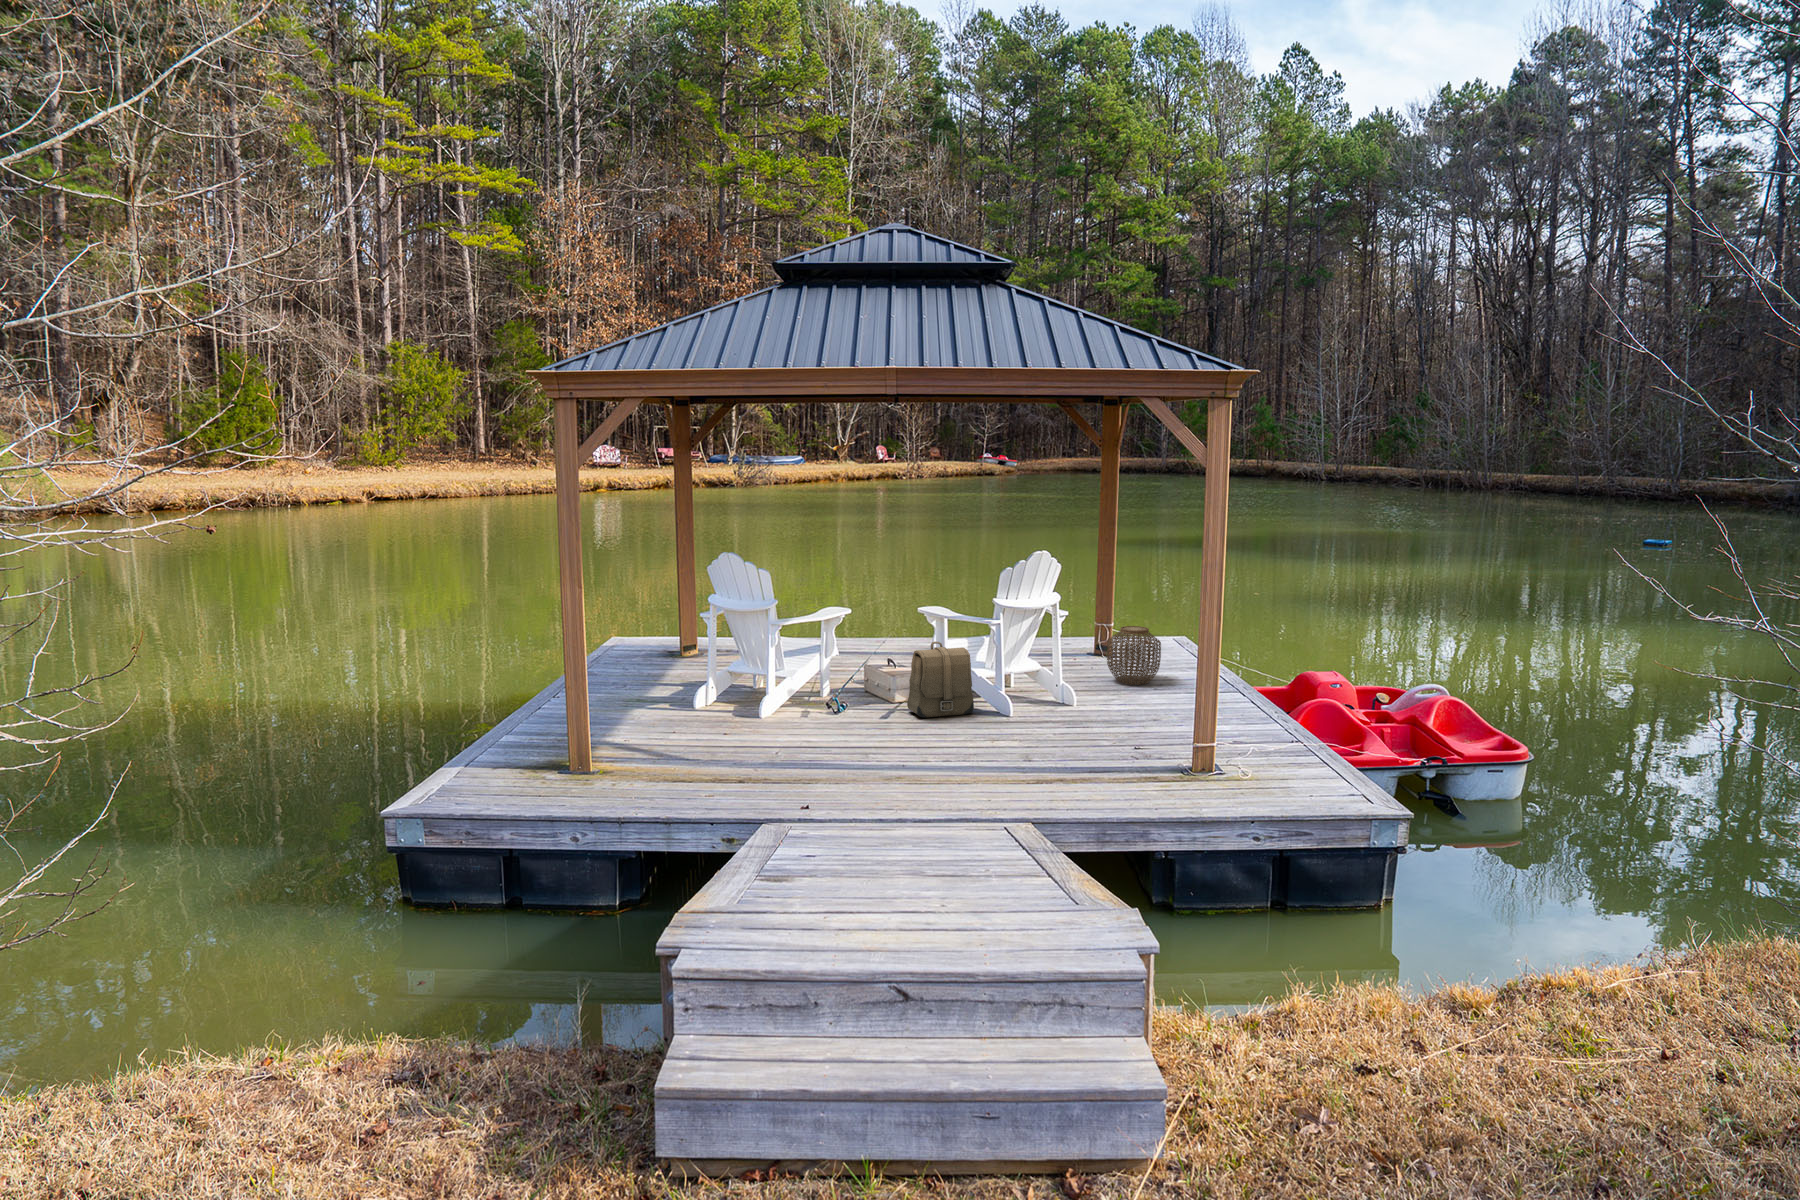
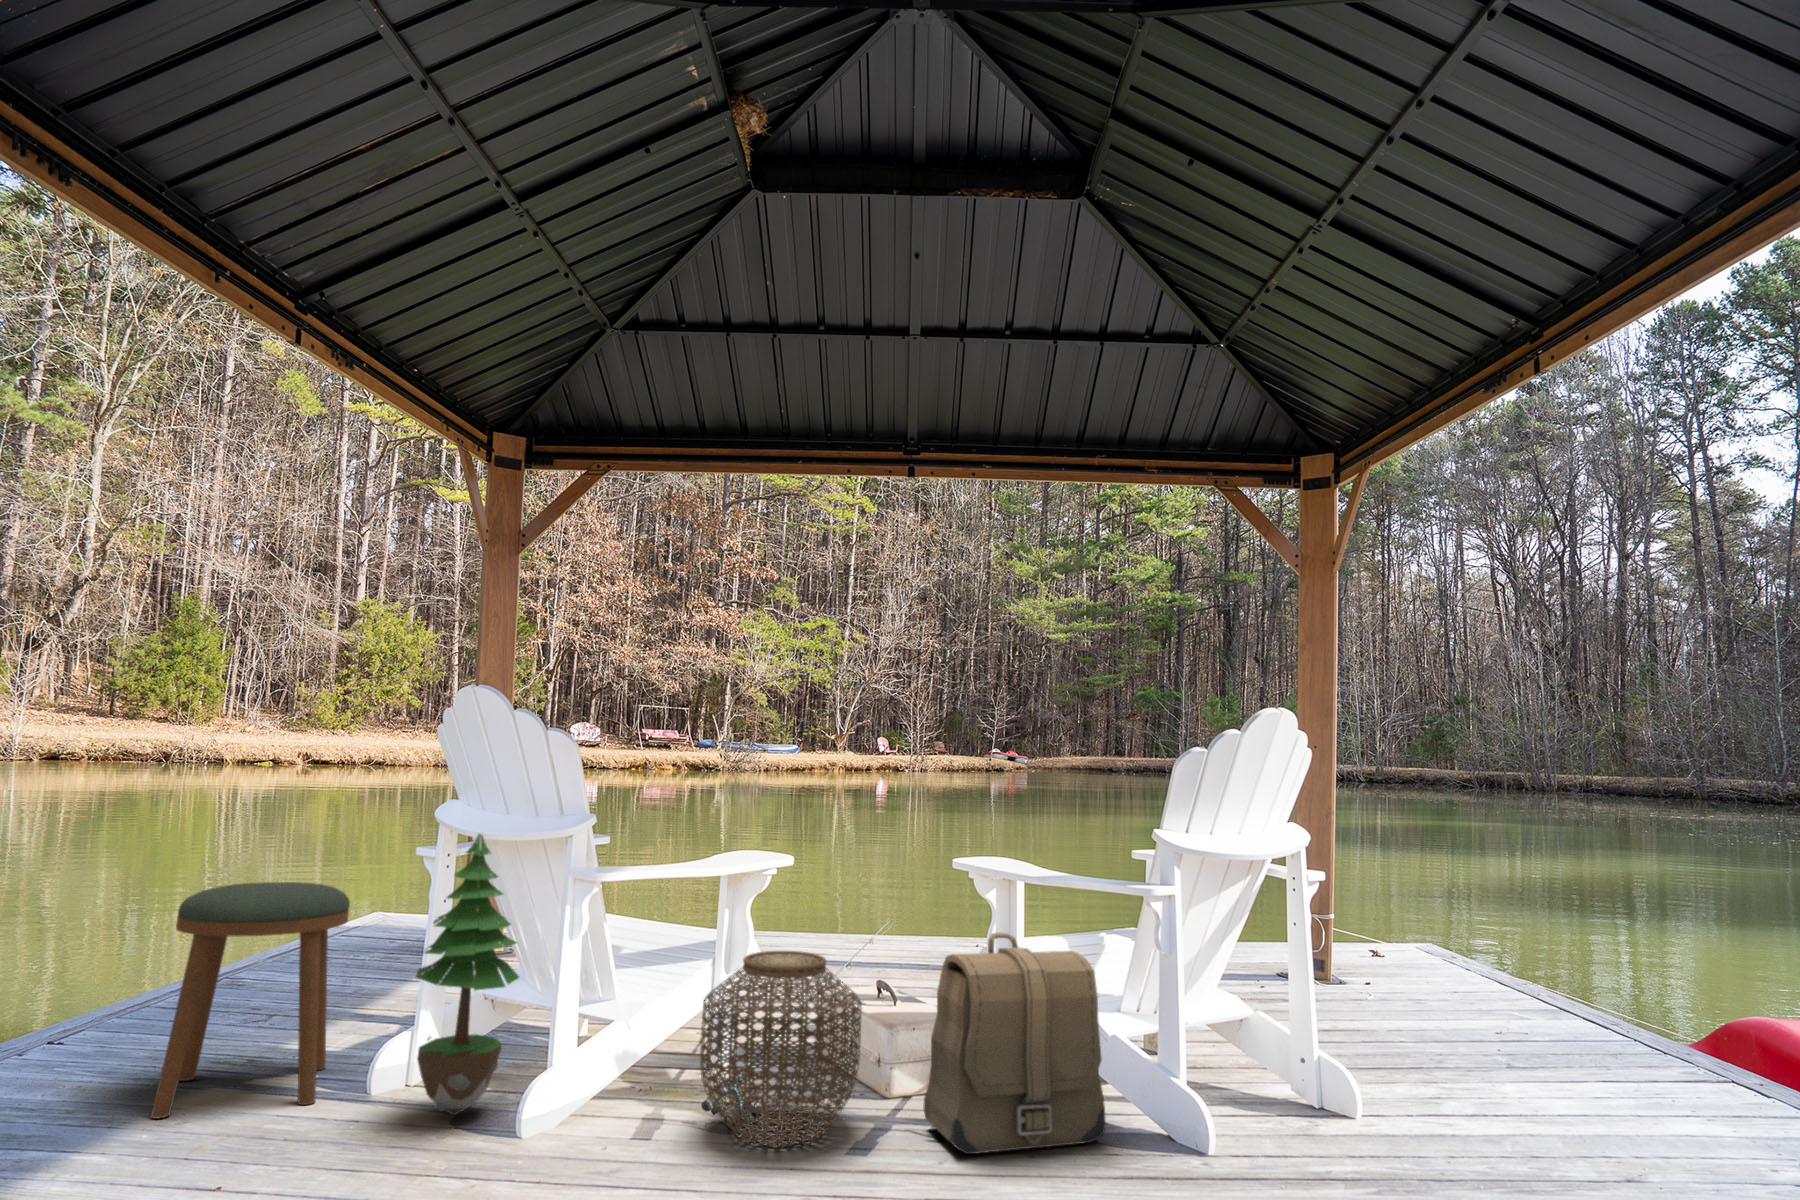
potted tree: none [713,609,751,713] -> present [416,834,519,1115]
woven basket: present [1107,626,1161,685] -> present [700,951,862,1147]
stool: none [614,630,677,716] -> present [151,882,350,1119]

